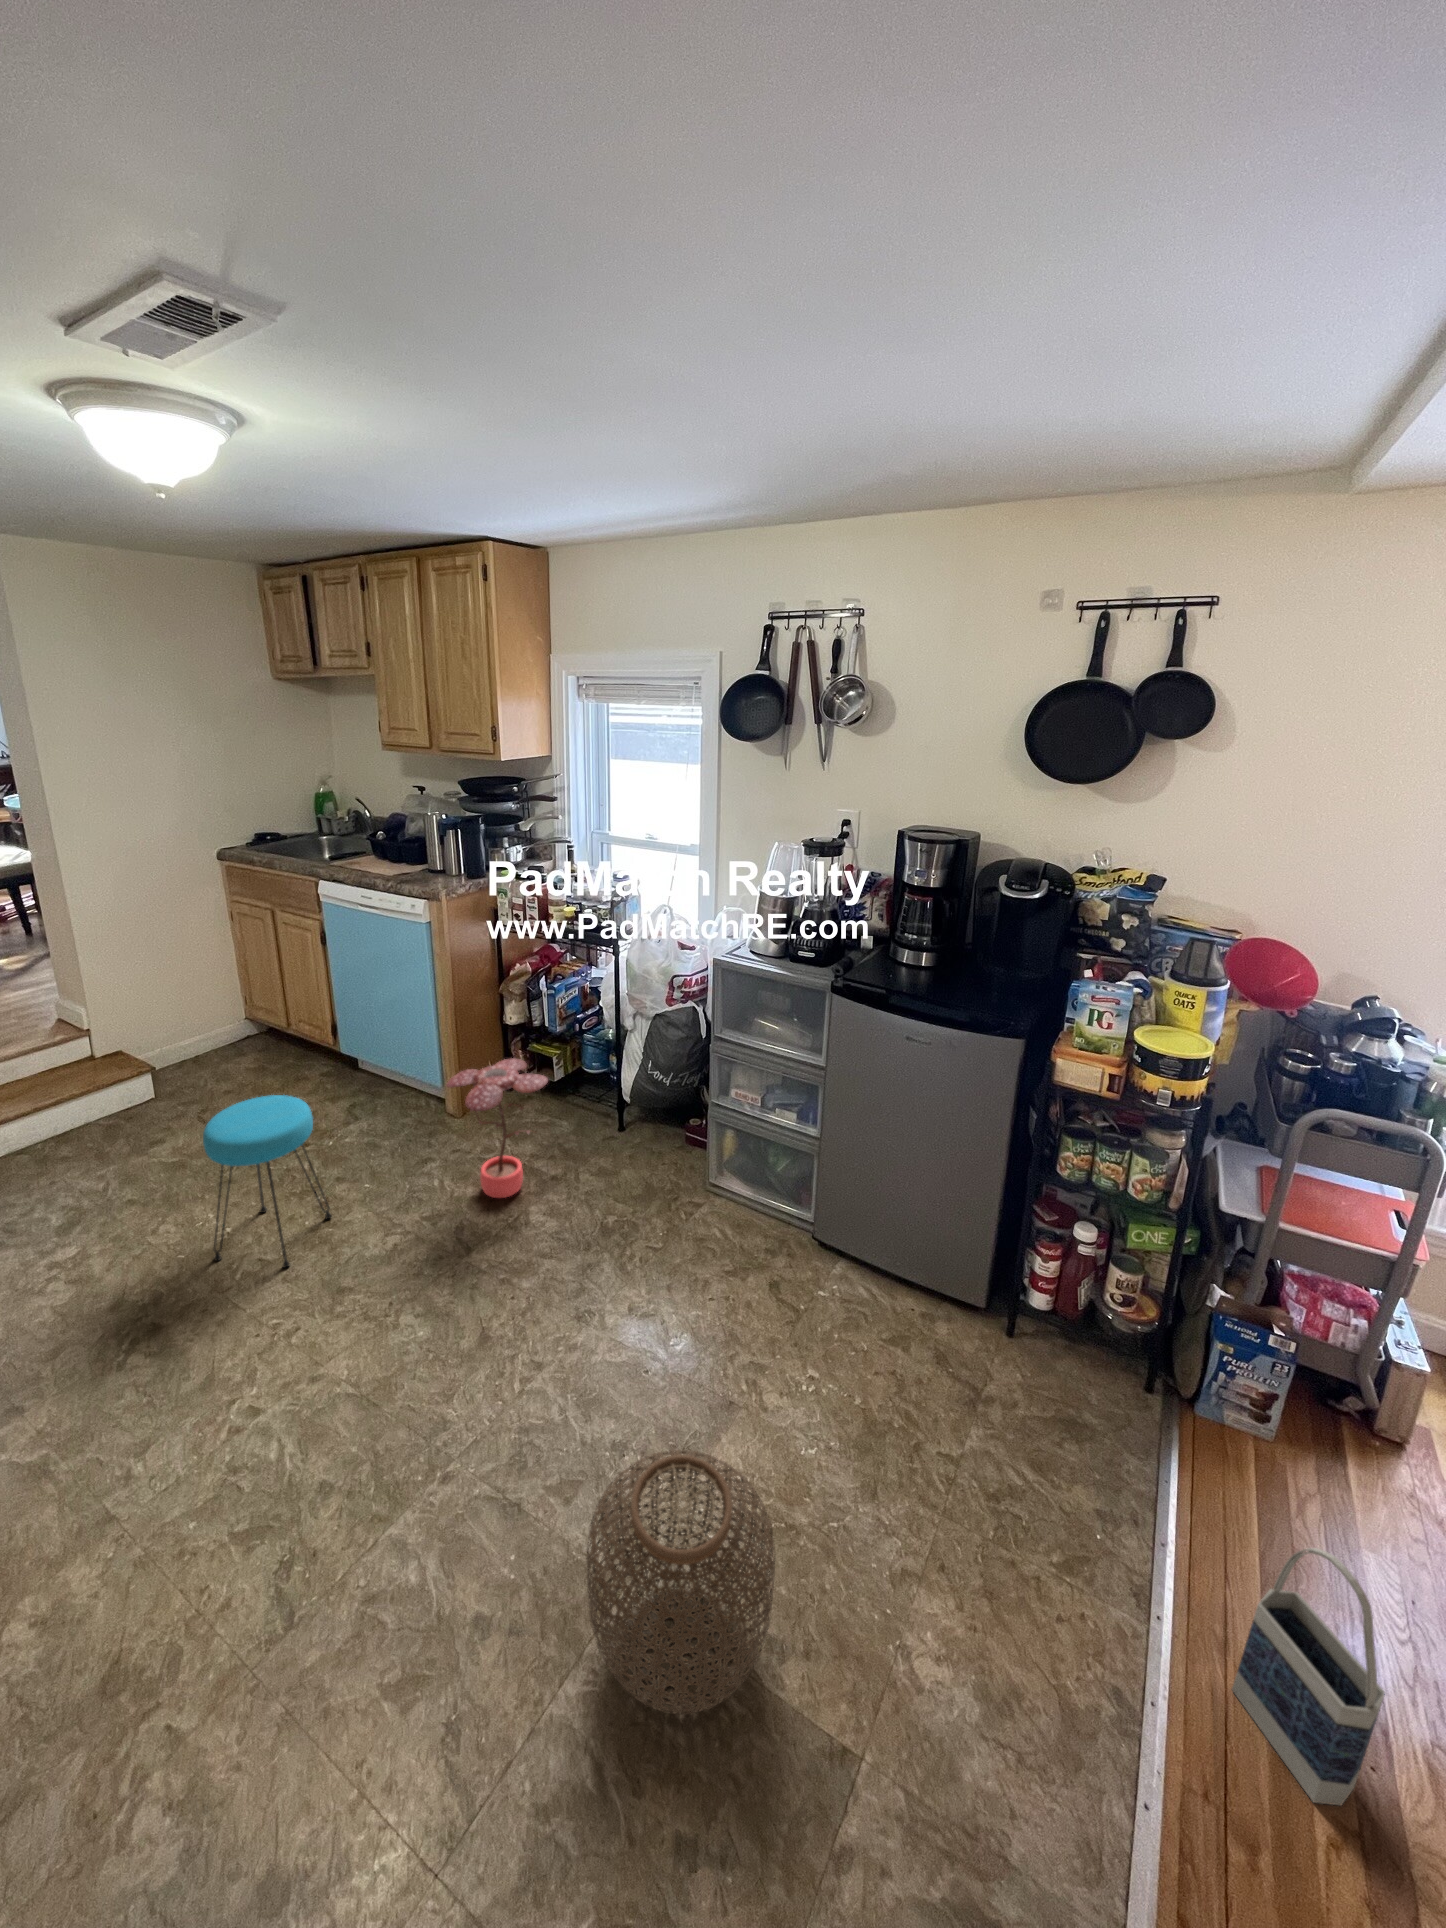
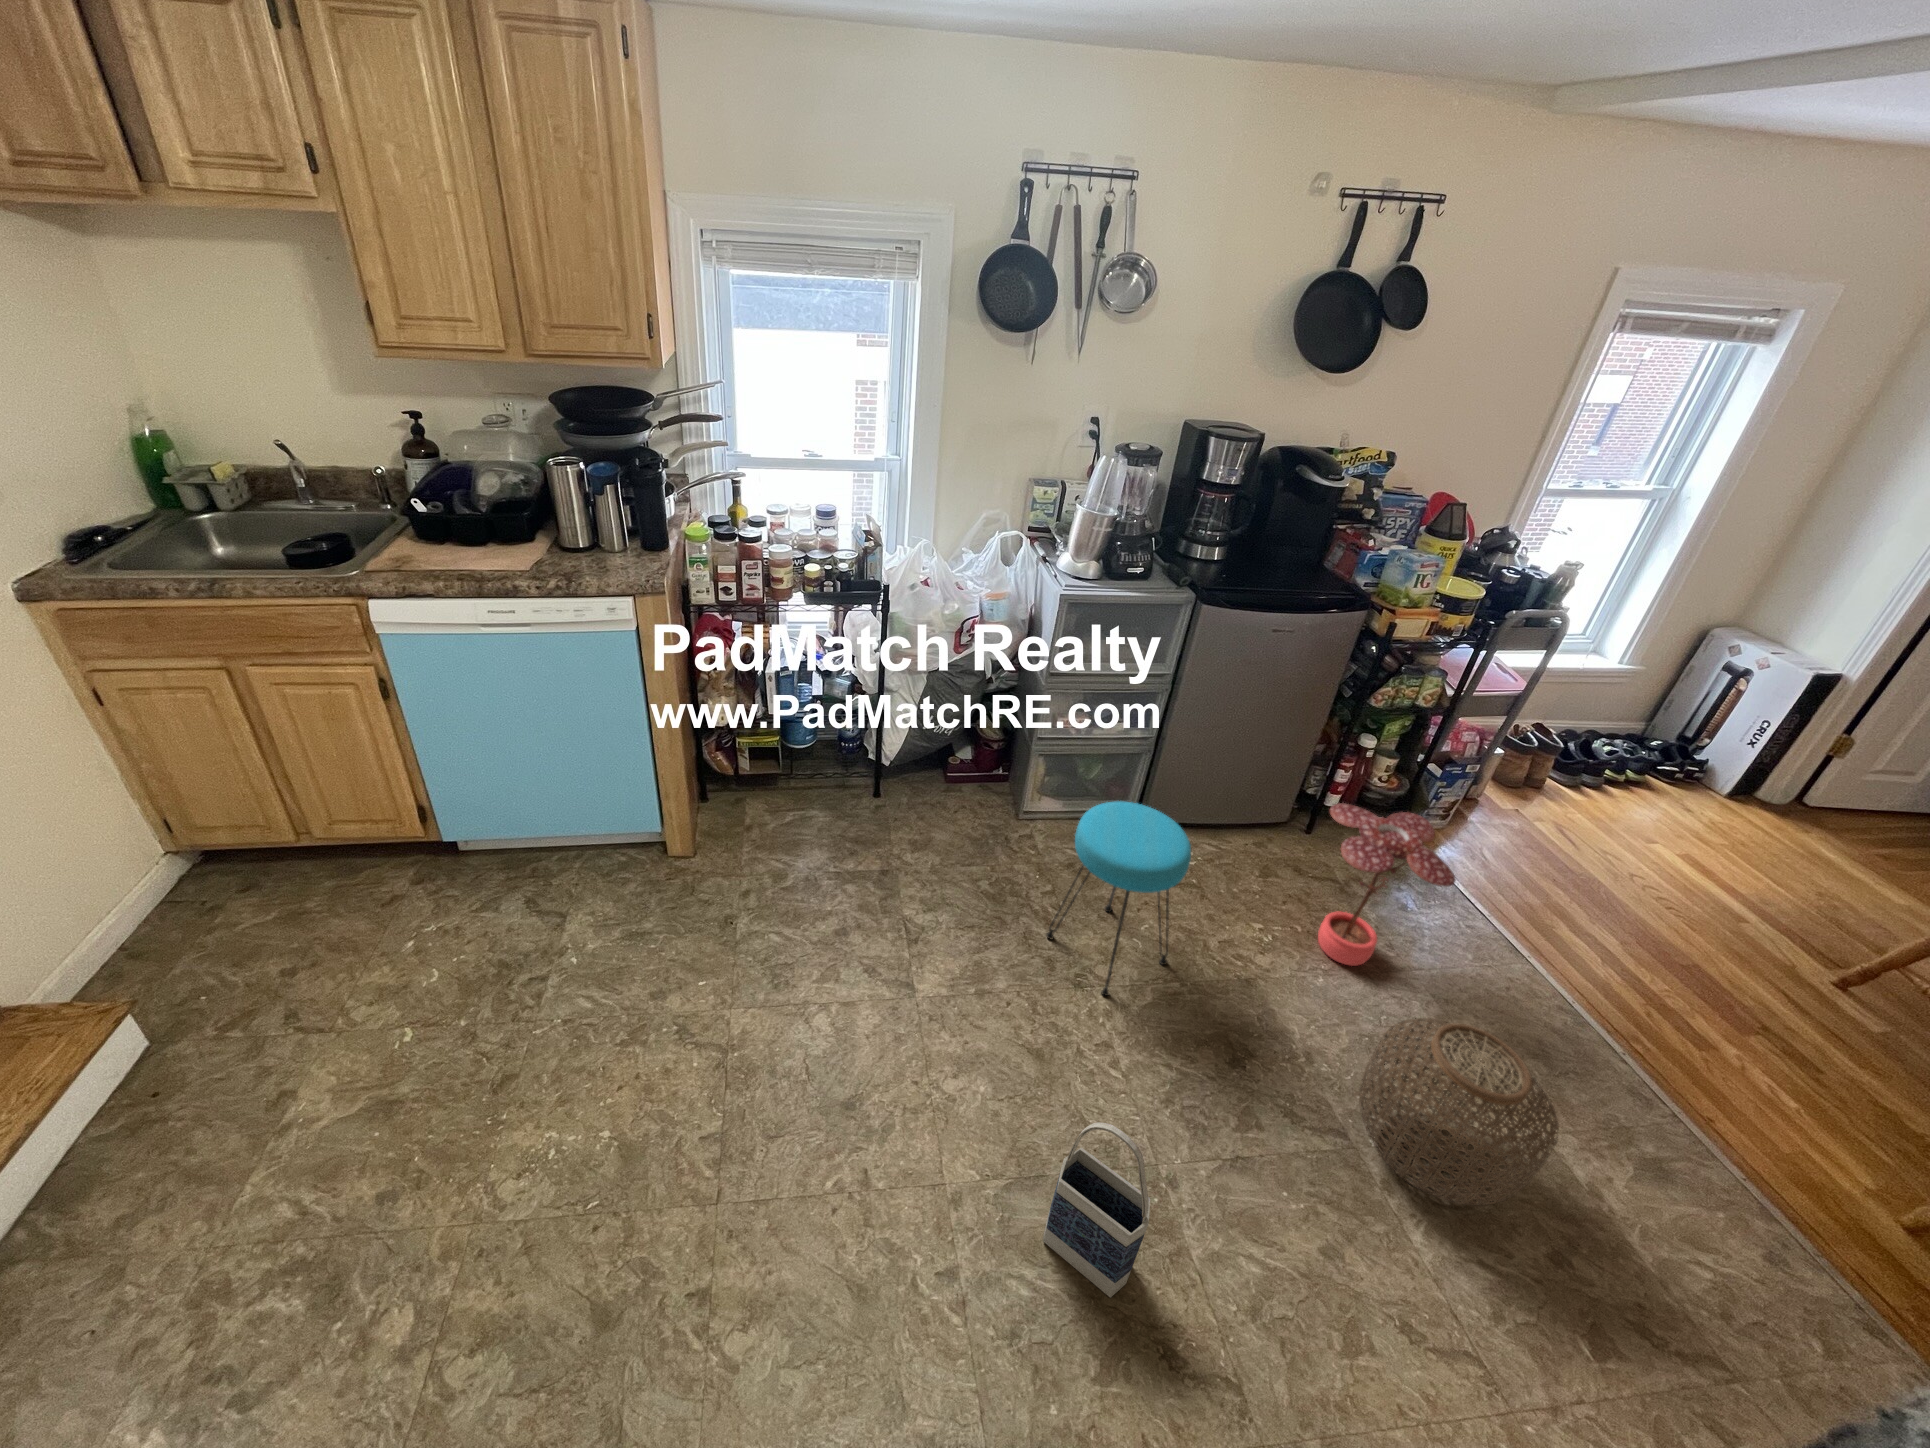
potted plant: present [446,1058,548,1198] -> present [1318,803,1456,966]
stool: present [203,1095,332,1268] -> present [1046,801,1191,996]
bag: present [1232,1548,1385,1805] -> present [1043,1122,1150,1298]

